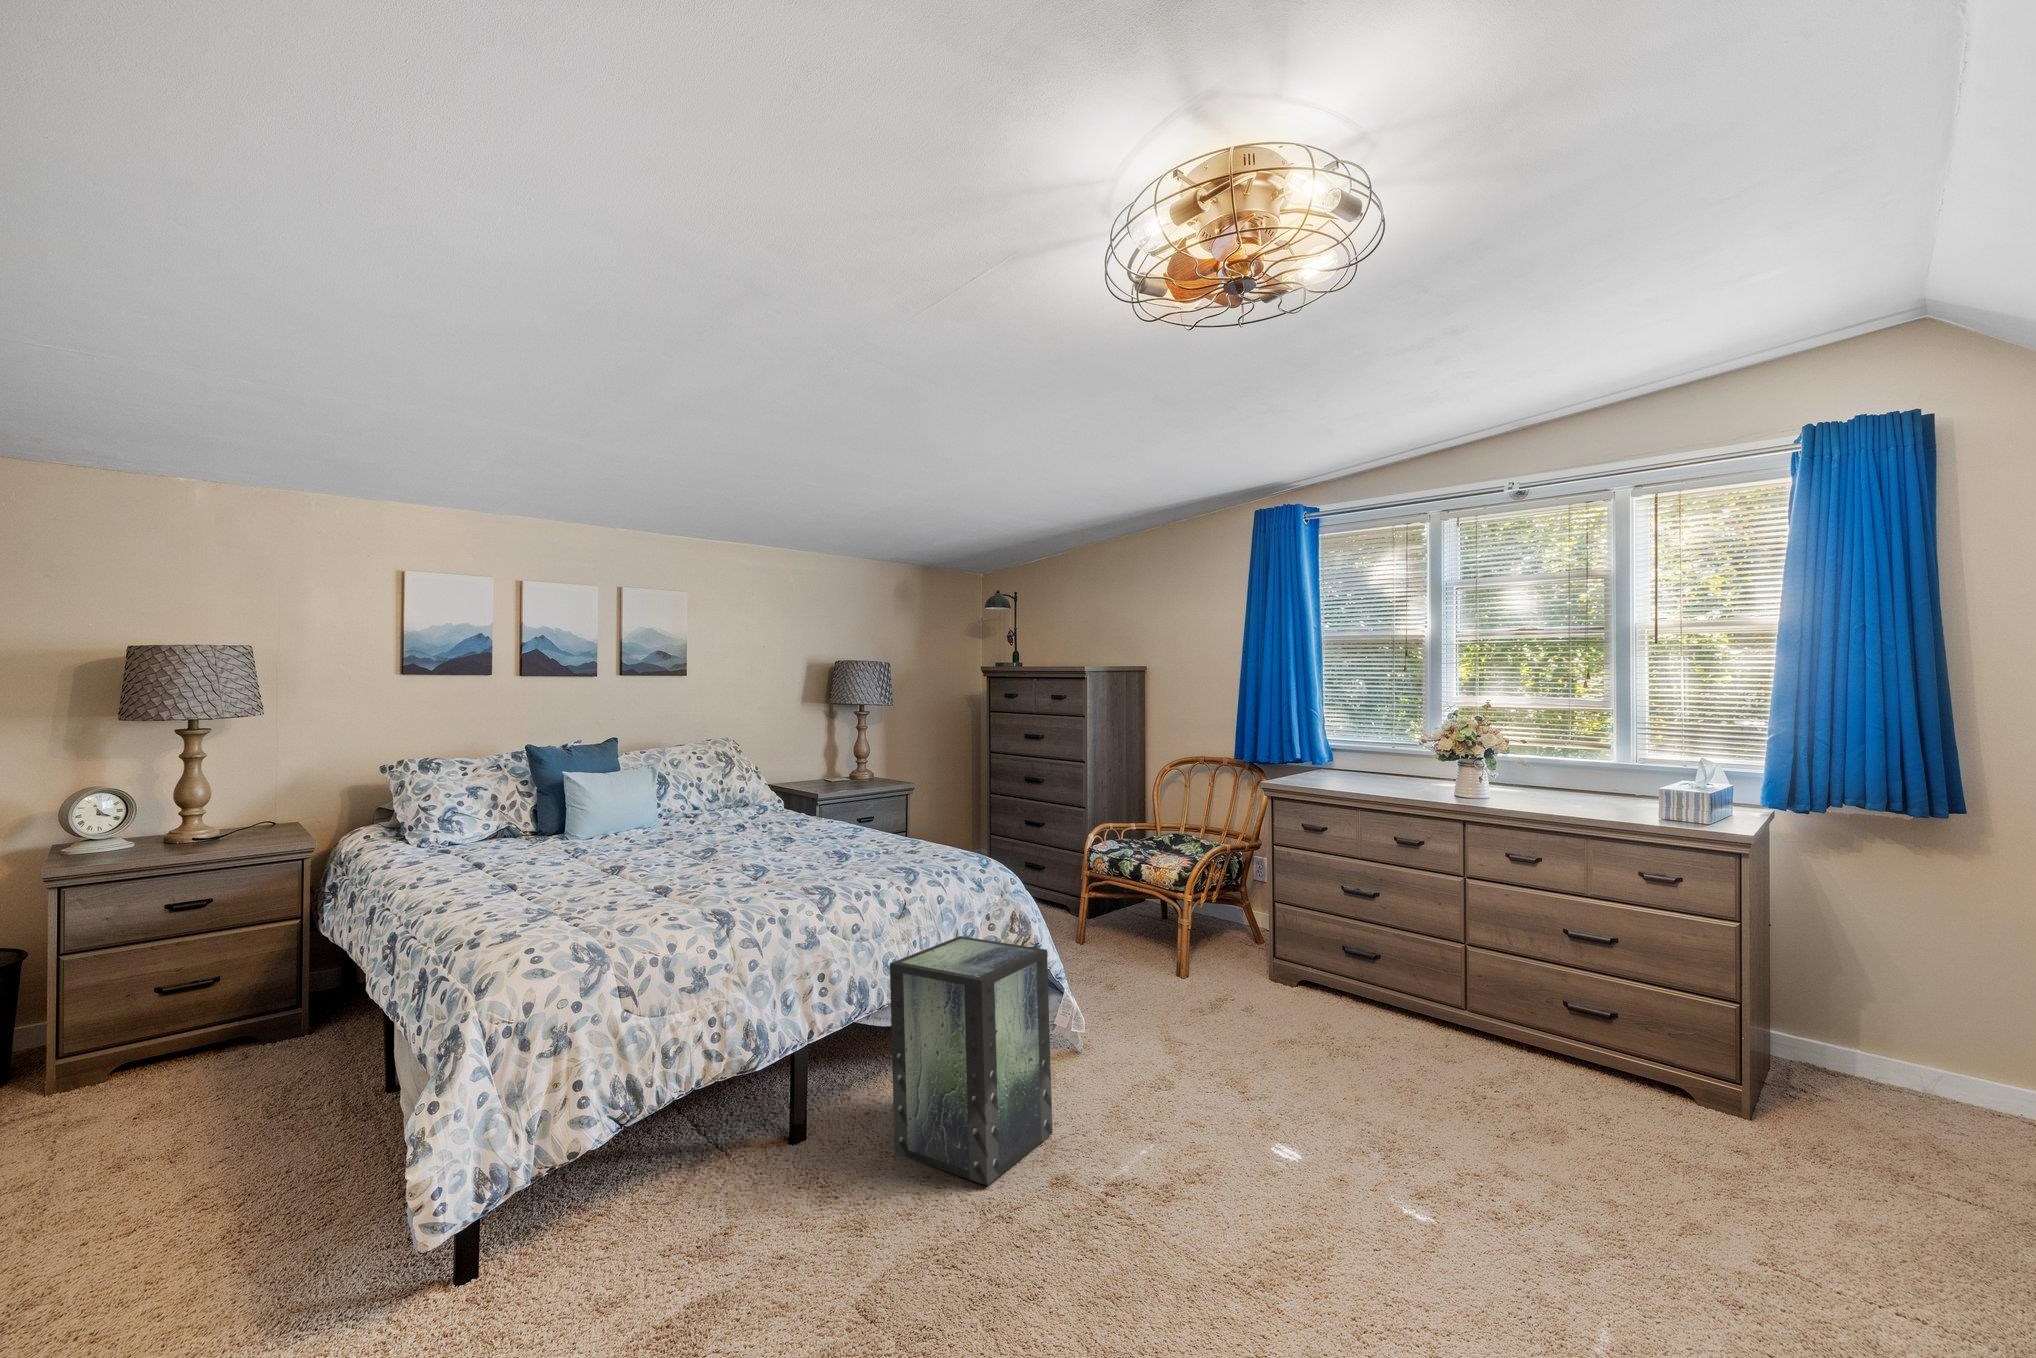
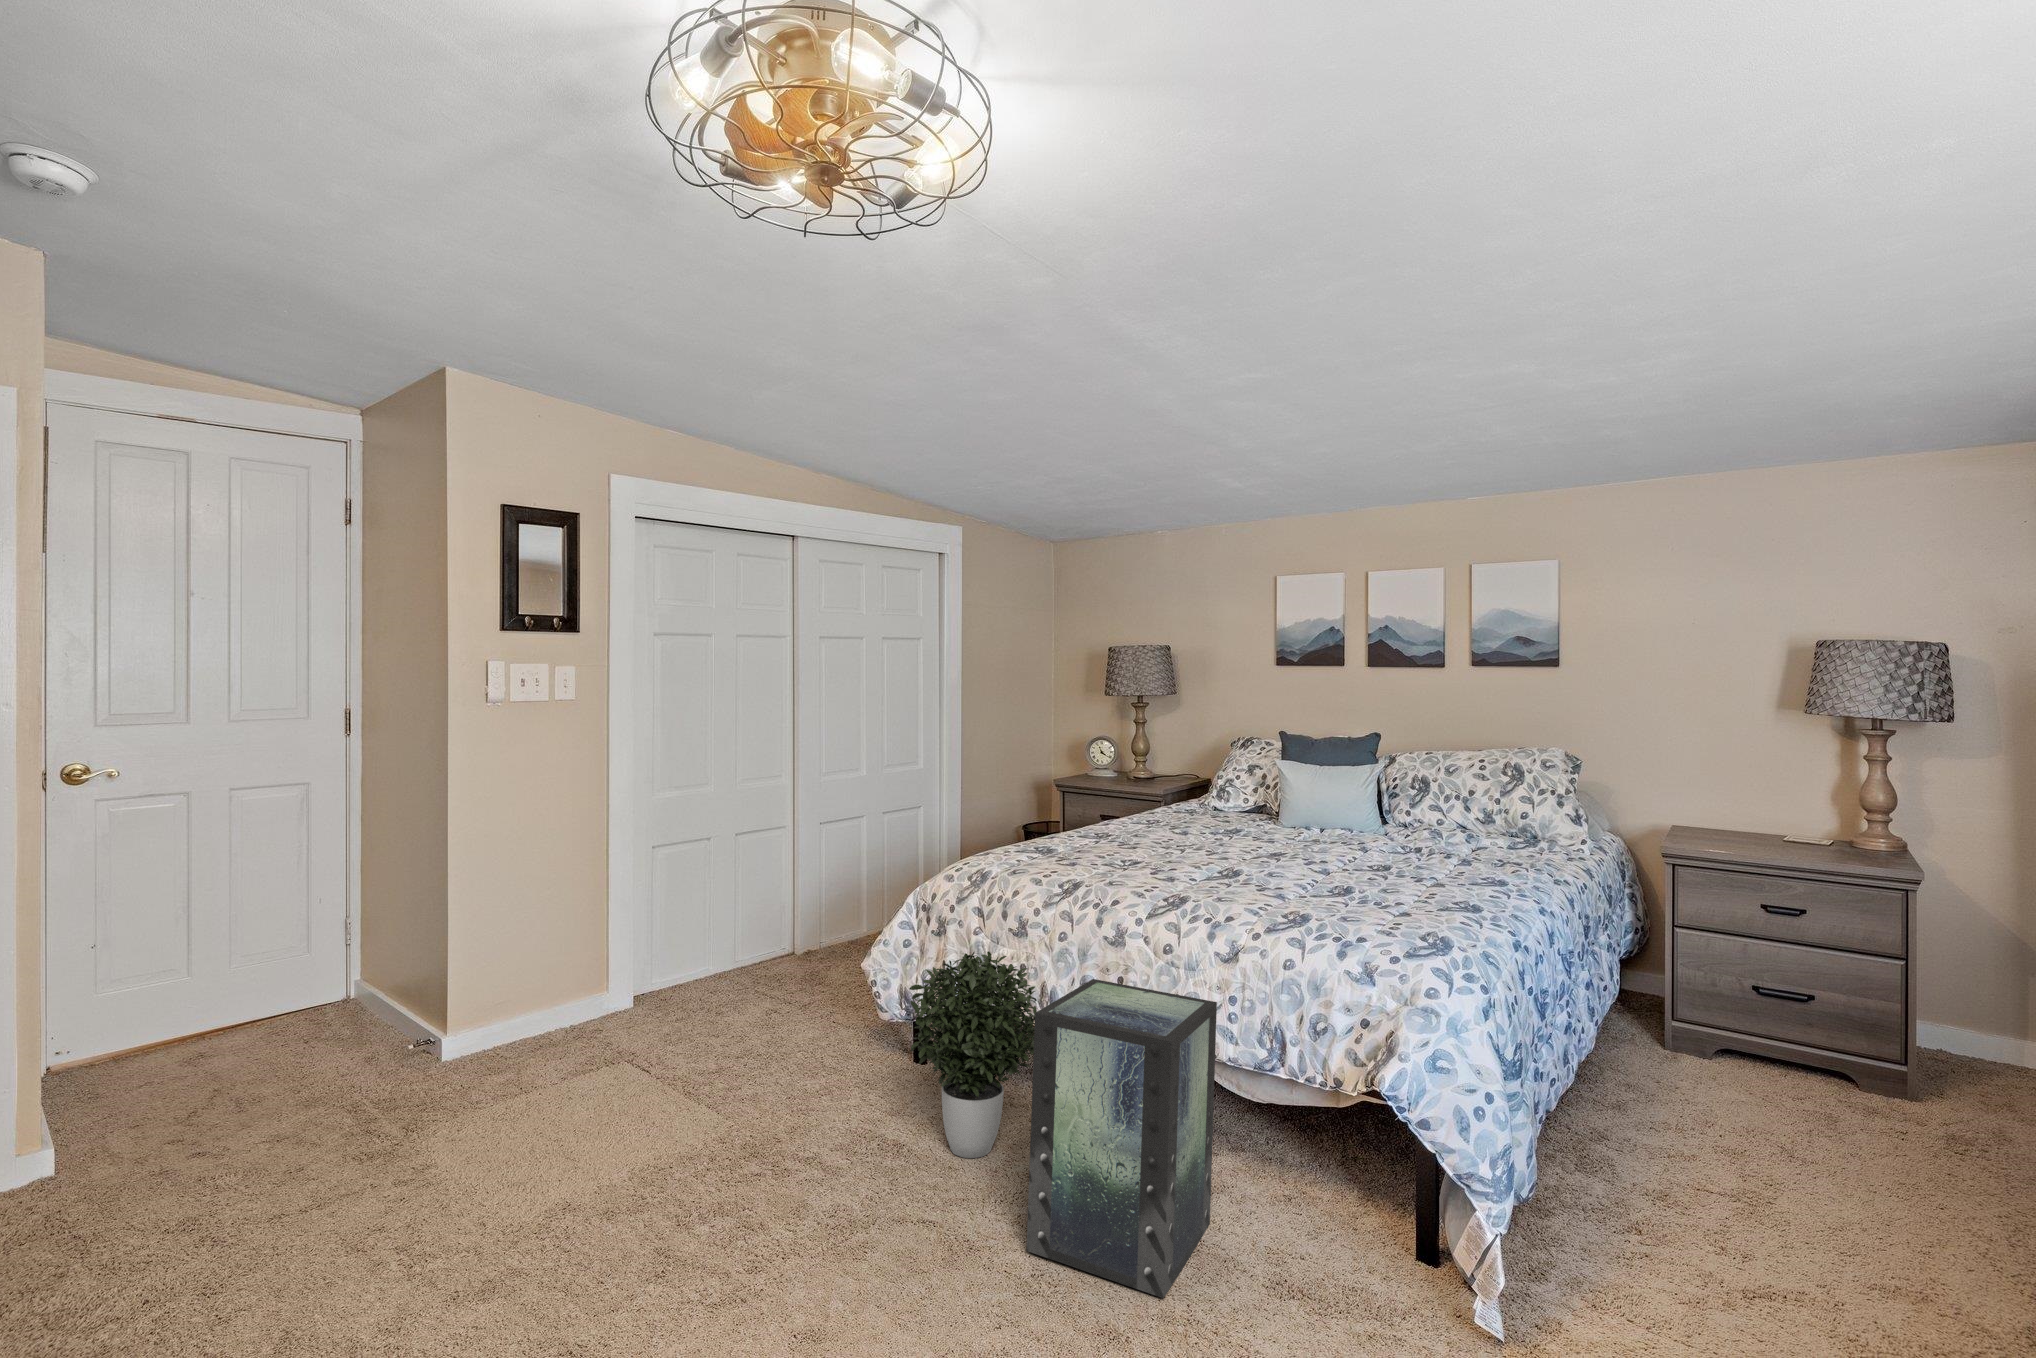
potted plant: none [704,995,865,1226] -> present [909,951,1037,1158]

